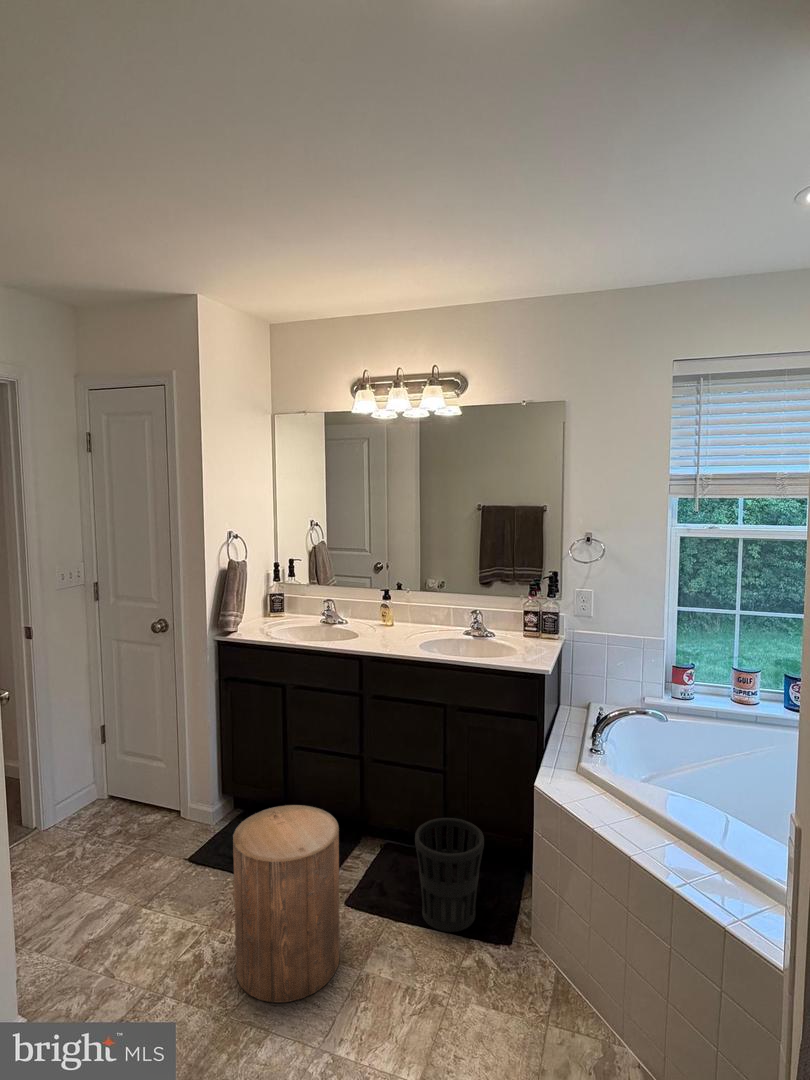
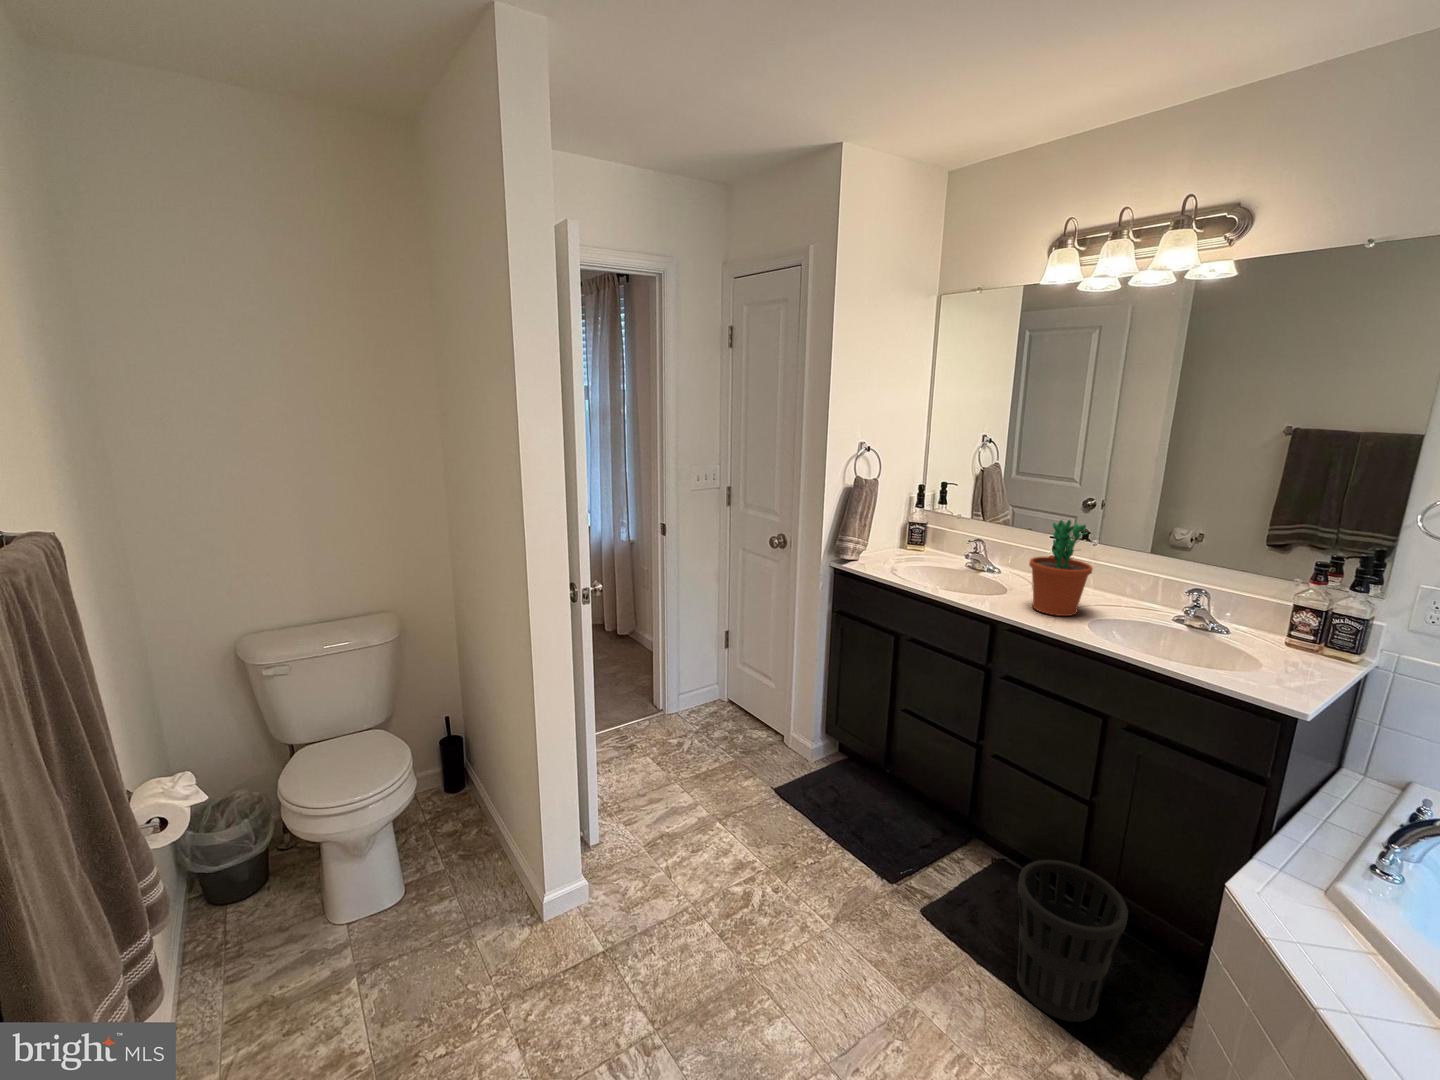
flower pot: none [376,575,417,645] -> present [1029,520,1092,616]
stool: present [233,805,340,1003] -> none [774,772,906,998]

